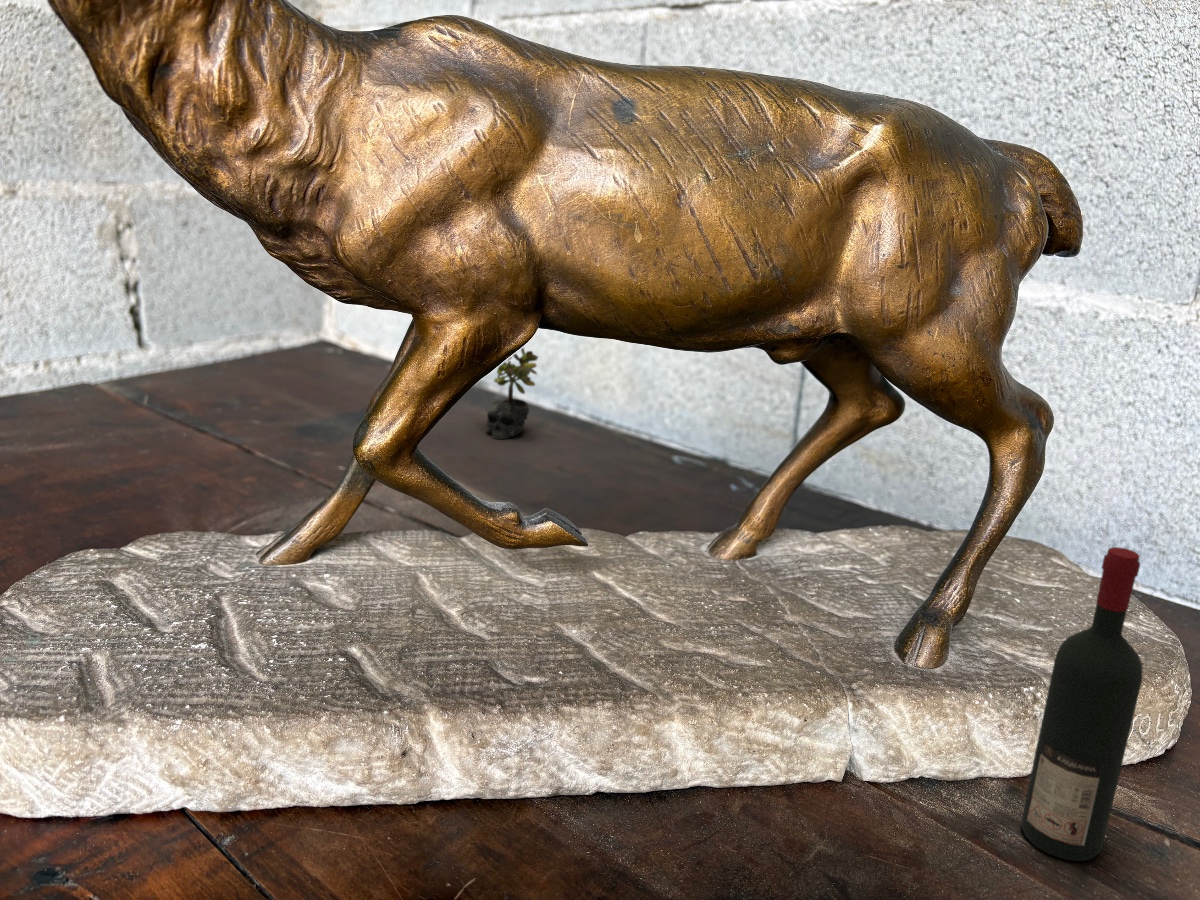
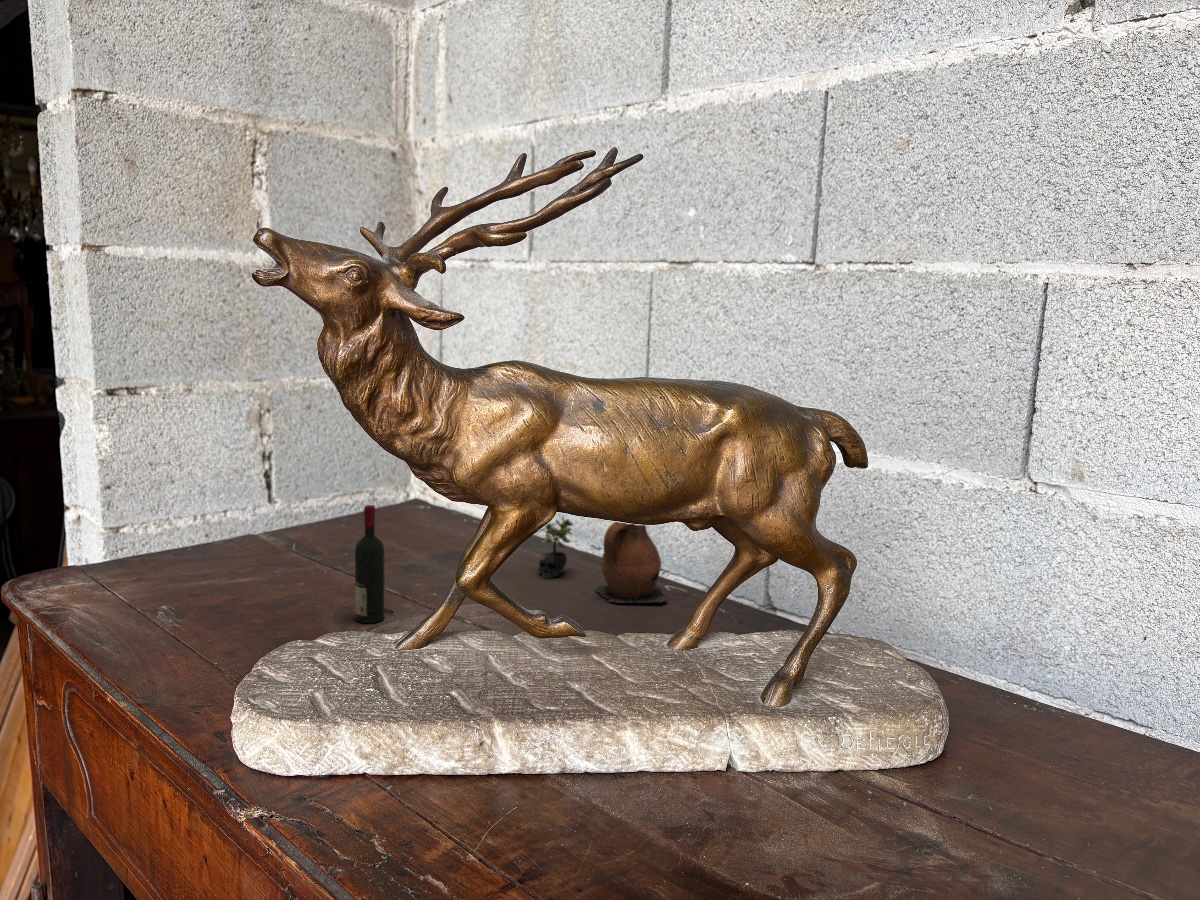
ceramic pitcher: none [572,341,685,478] -> present [597,522,668,603]
wine bottle: present [1021,547,1143,861] -> present [355,505,385,623]

